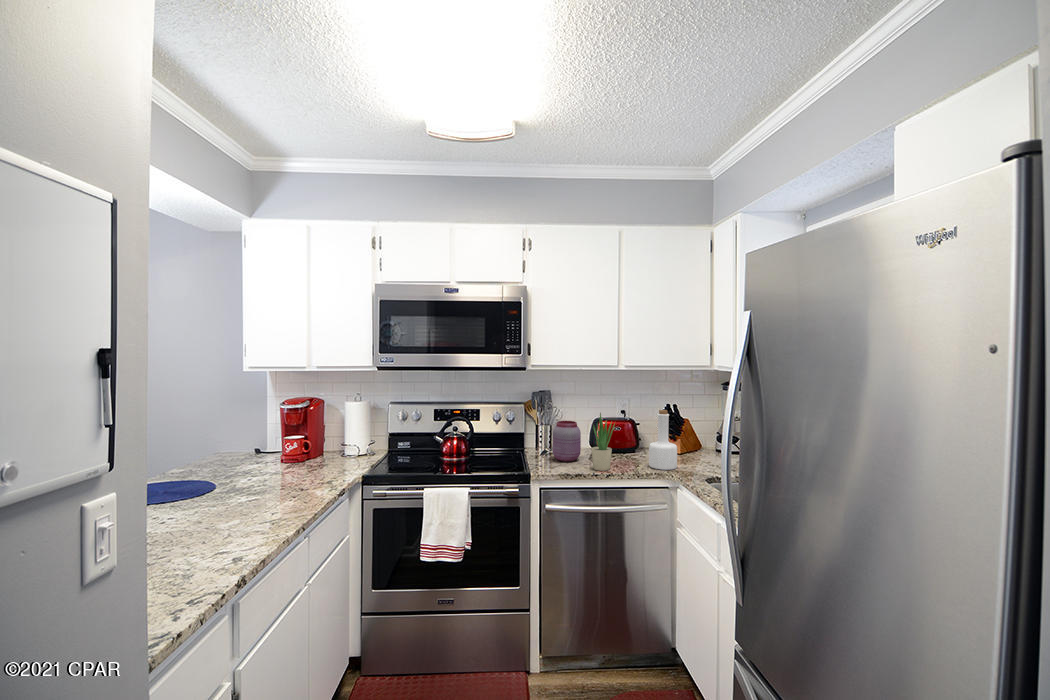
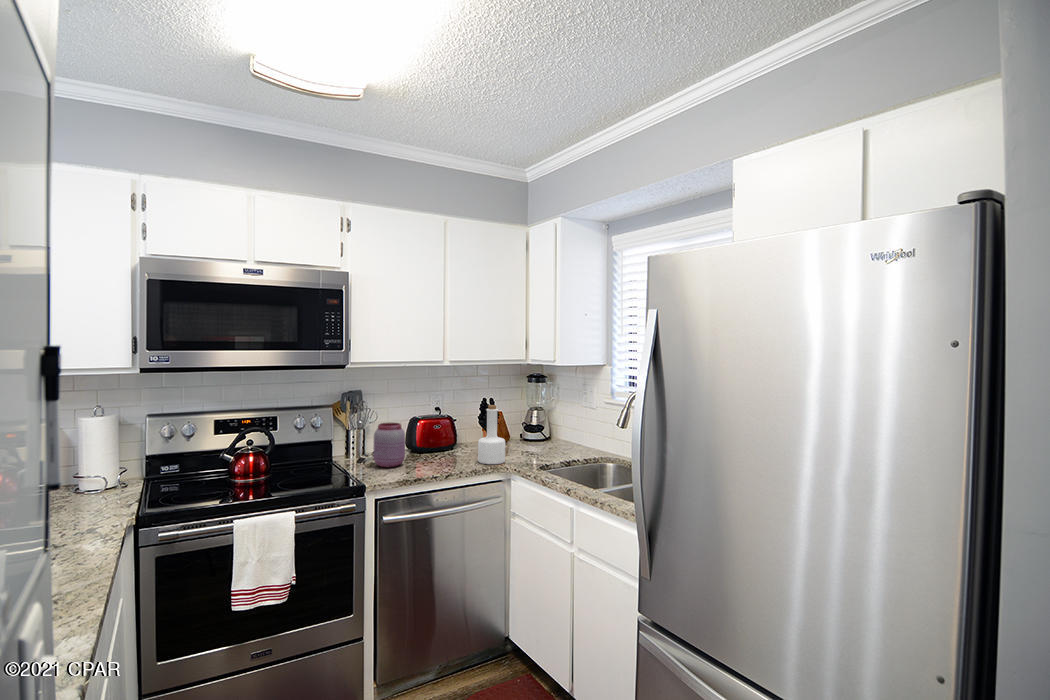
potted plant: present [591,413,615,471] -> none [425,411,449,472]

